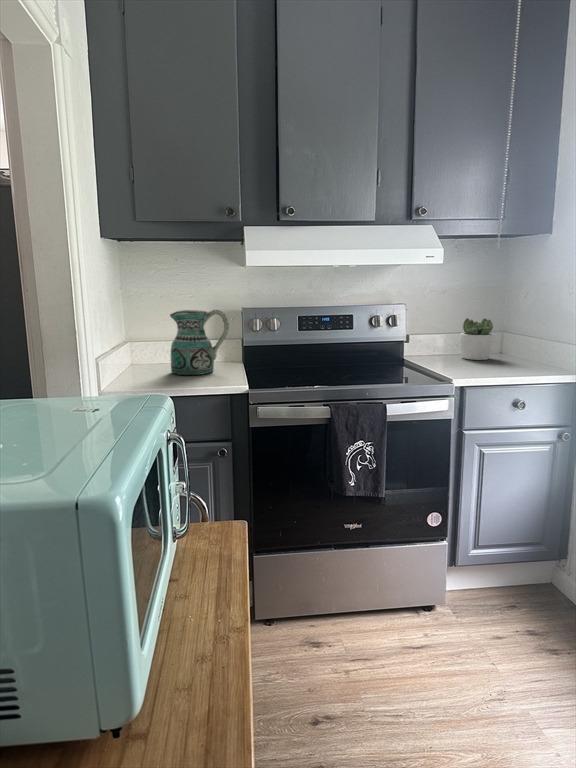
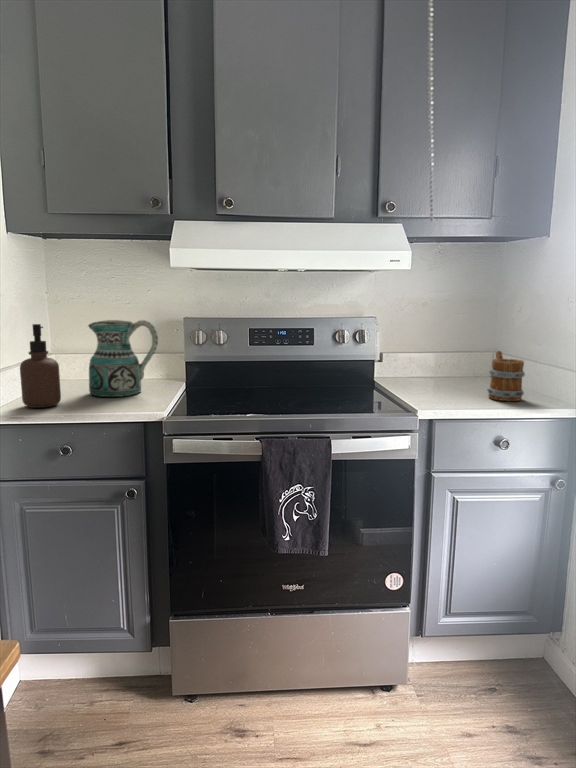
soap dispenser: none [123,314,155,384] -> present [20,324,61,408]
succulent plant: present [459,318,495,360] -> none [440,335,483,385]
mug: none [503,330,535,371] -> present [487,351,525,401]

